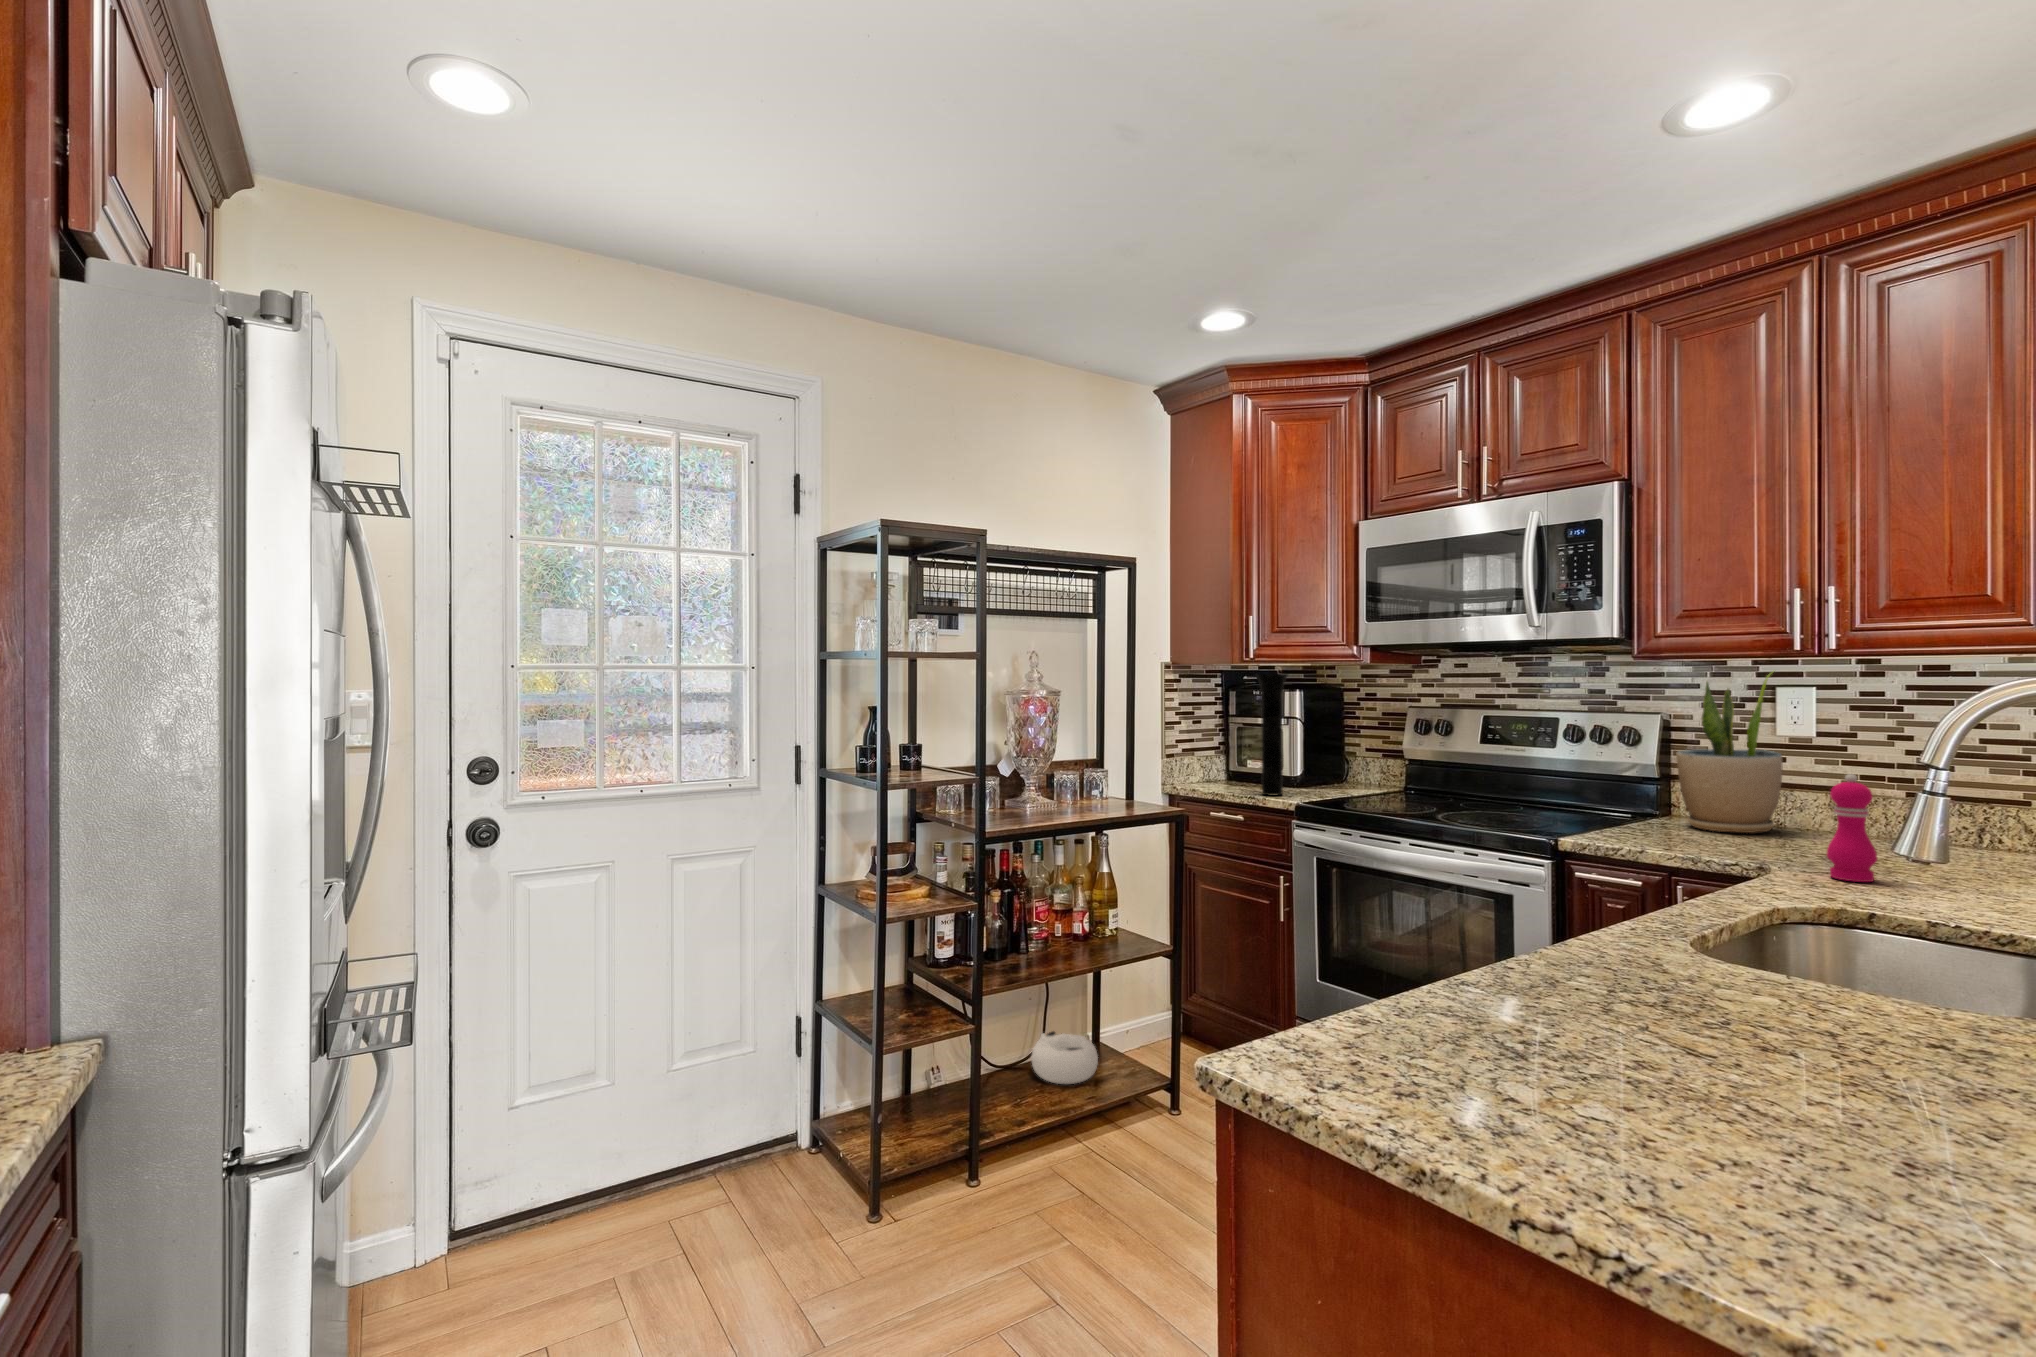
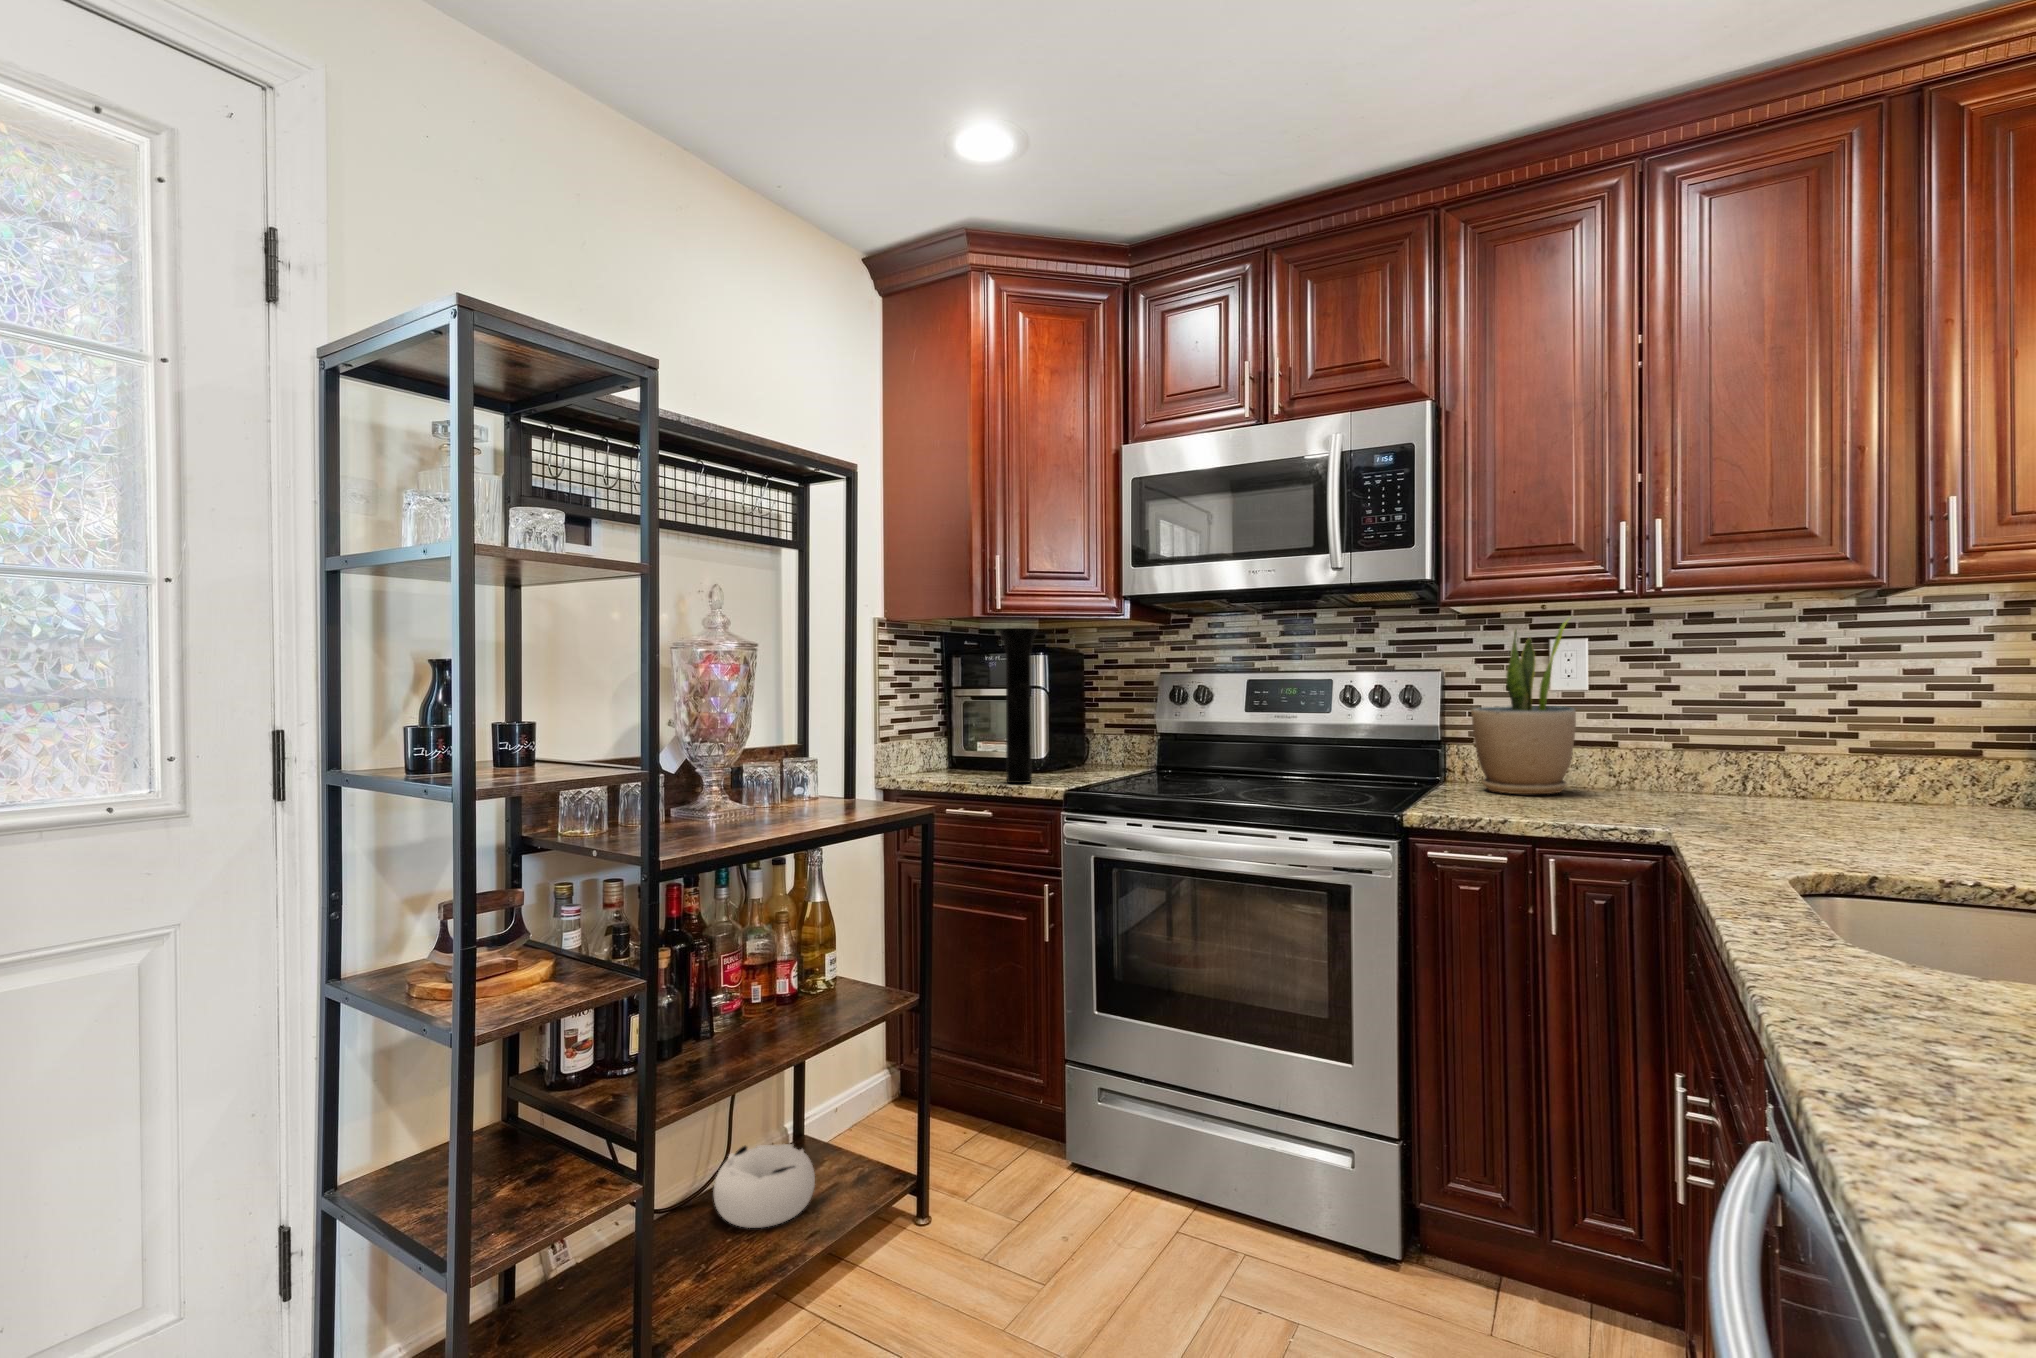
pepper mill: present [1827,774,1877,882] -> none [1716,716,1770,837]

